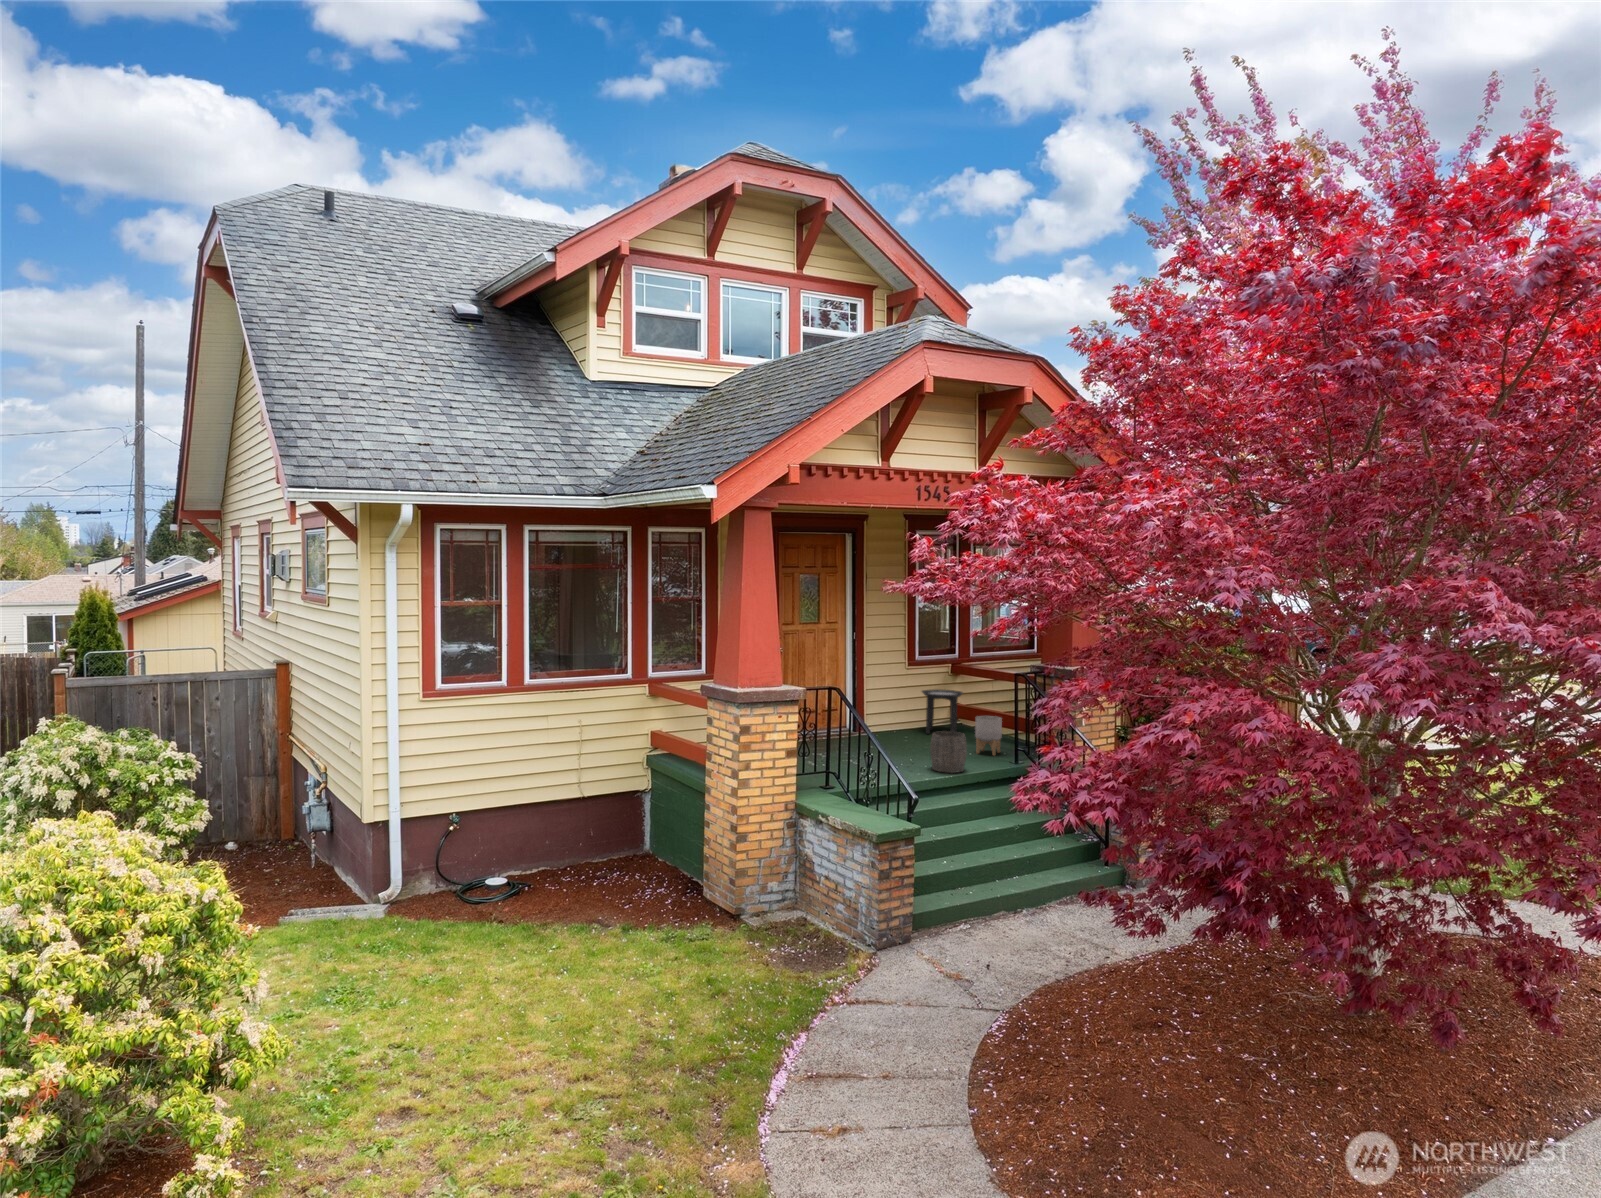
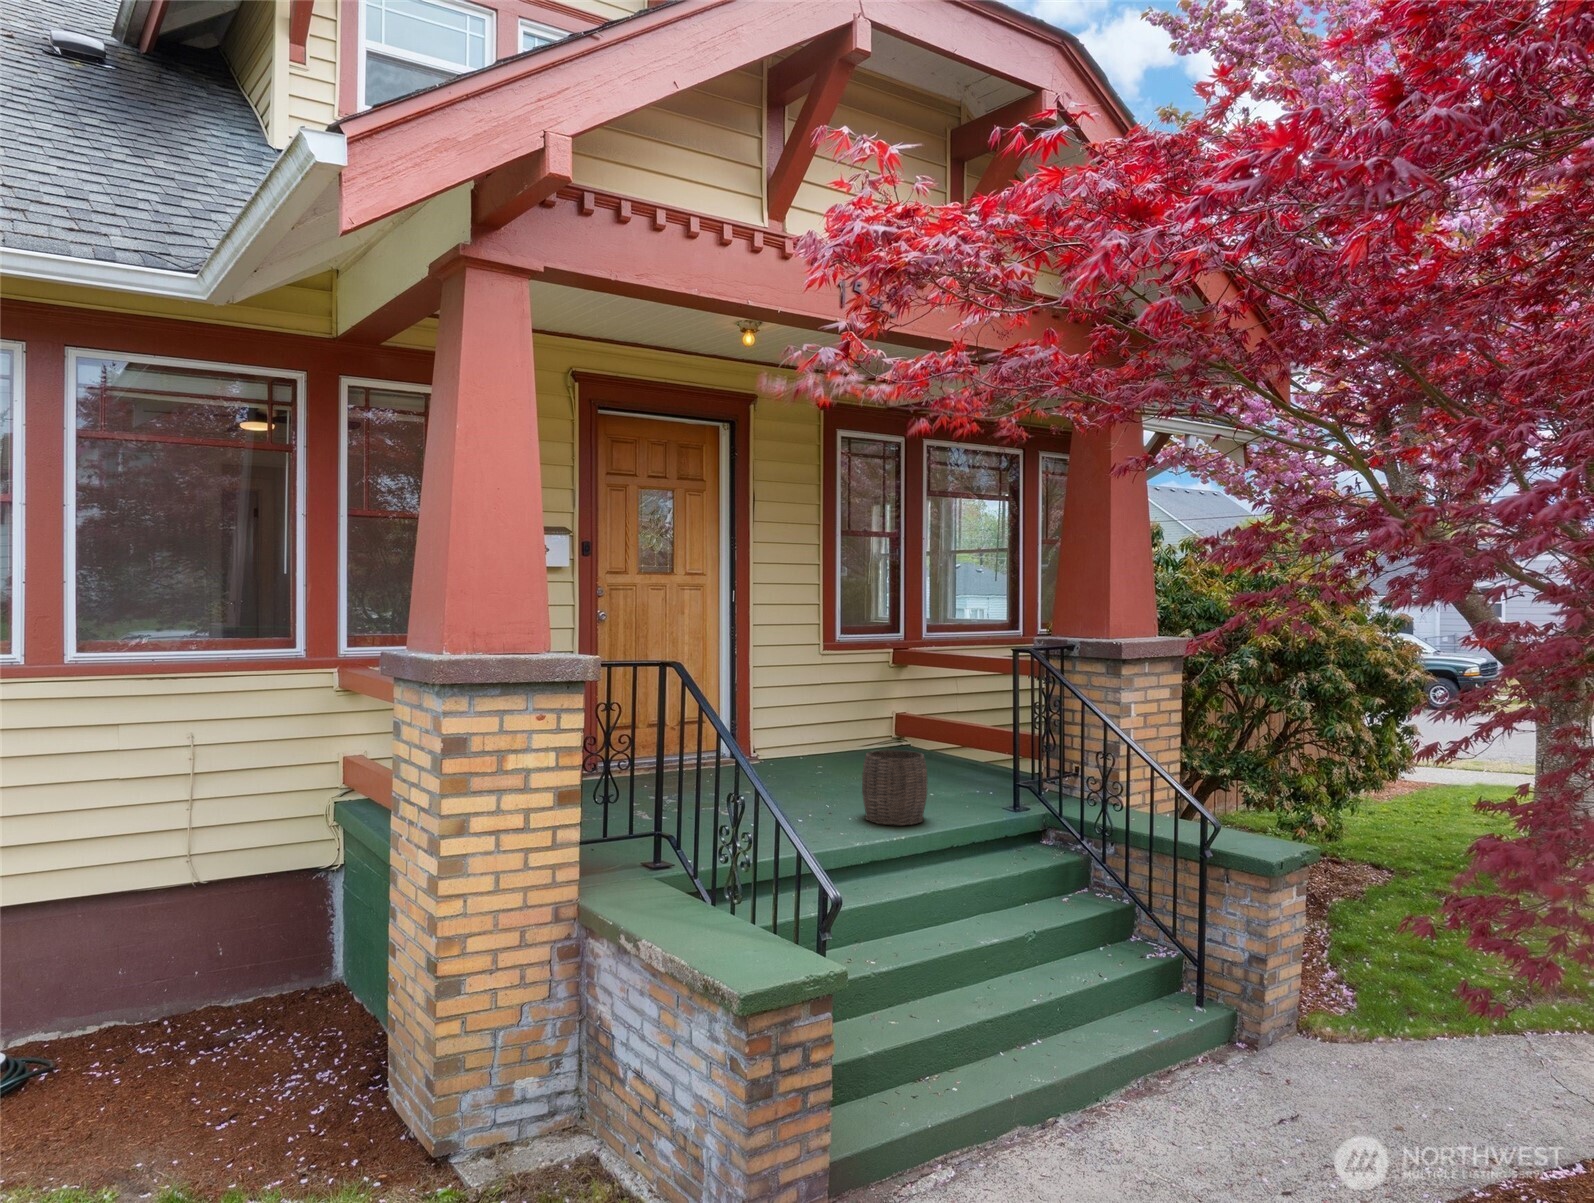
side table: present [922,689,963,734] -> none [846,686,915,759]
planter: present [975,716,1002,755] -> none [938,725,983,792]

